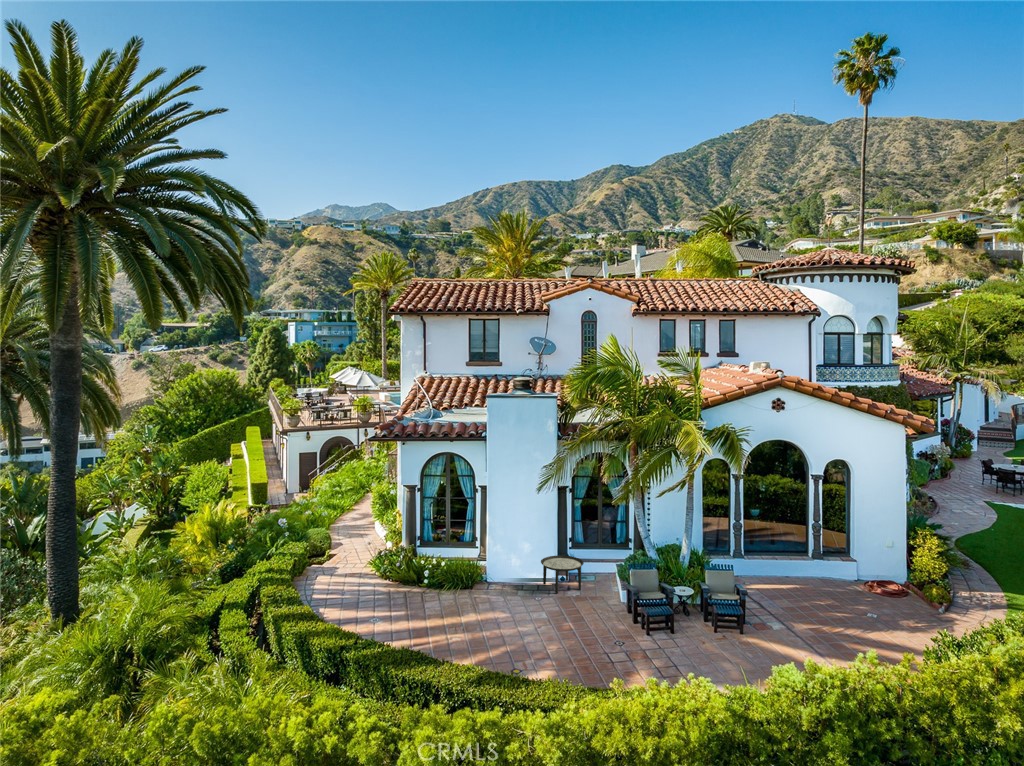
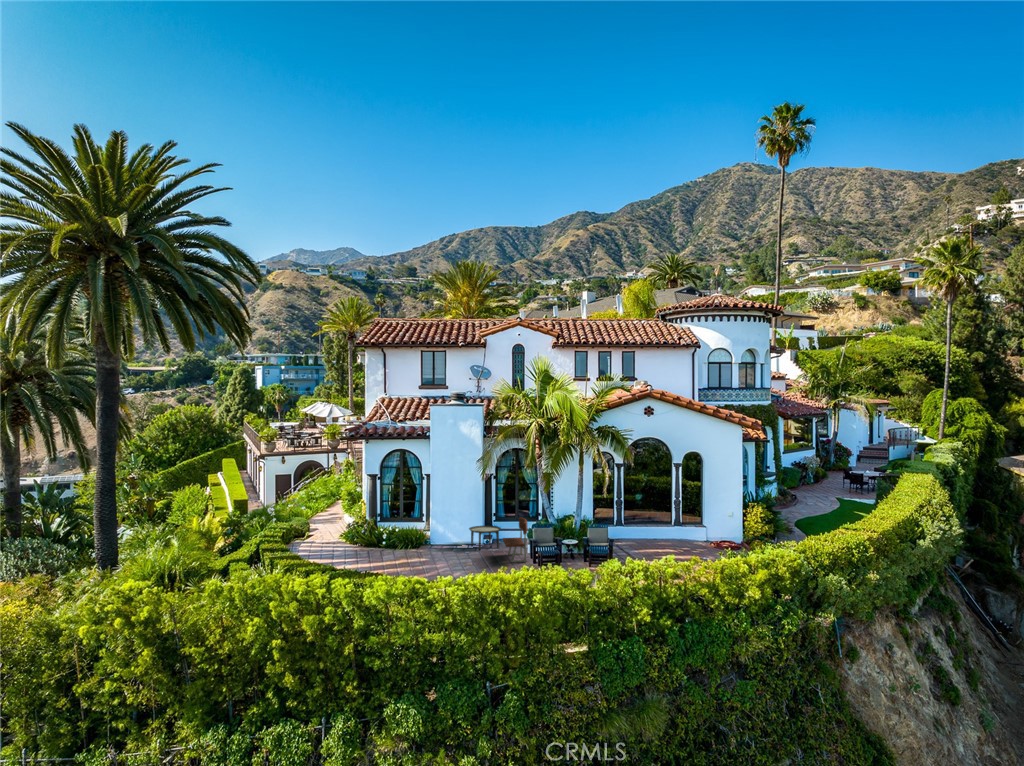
bench: none [590,554,628,622] -> present [503,517,527,562]

